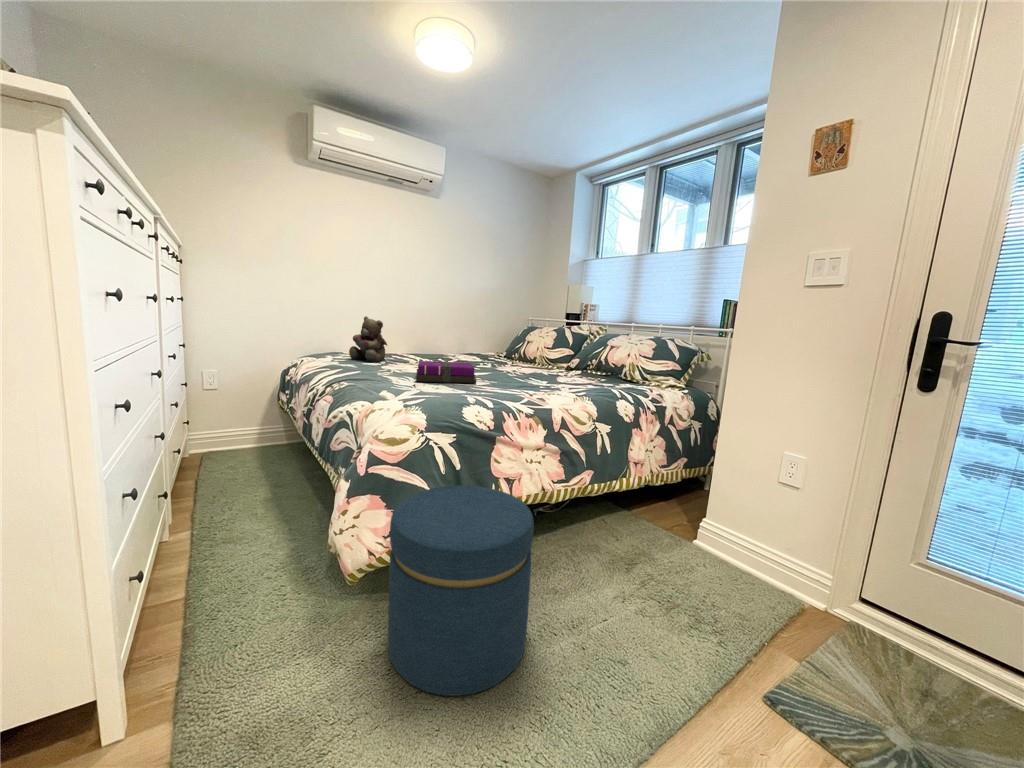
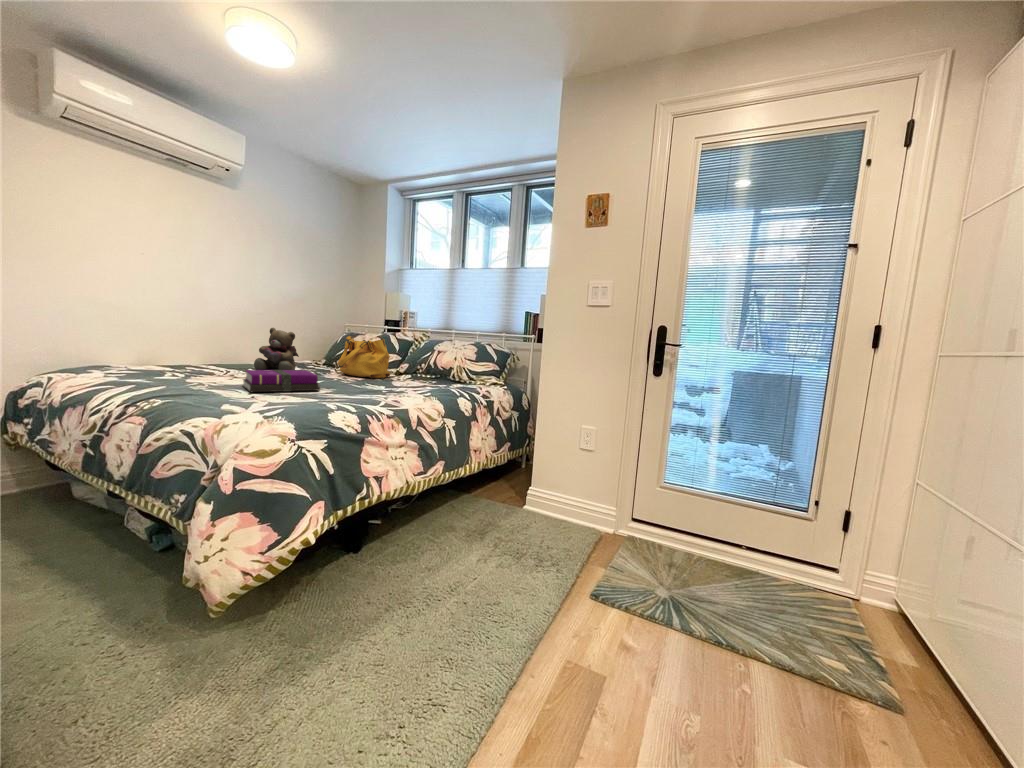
teddy bear: present [349,316,387,362] -> present [254,328,299,370]
handbag: none [506,329,558,373] -> present [337,336,390,378]
ottoman: present [388,485,534,696] -> none [278,486,424,686]

